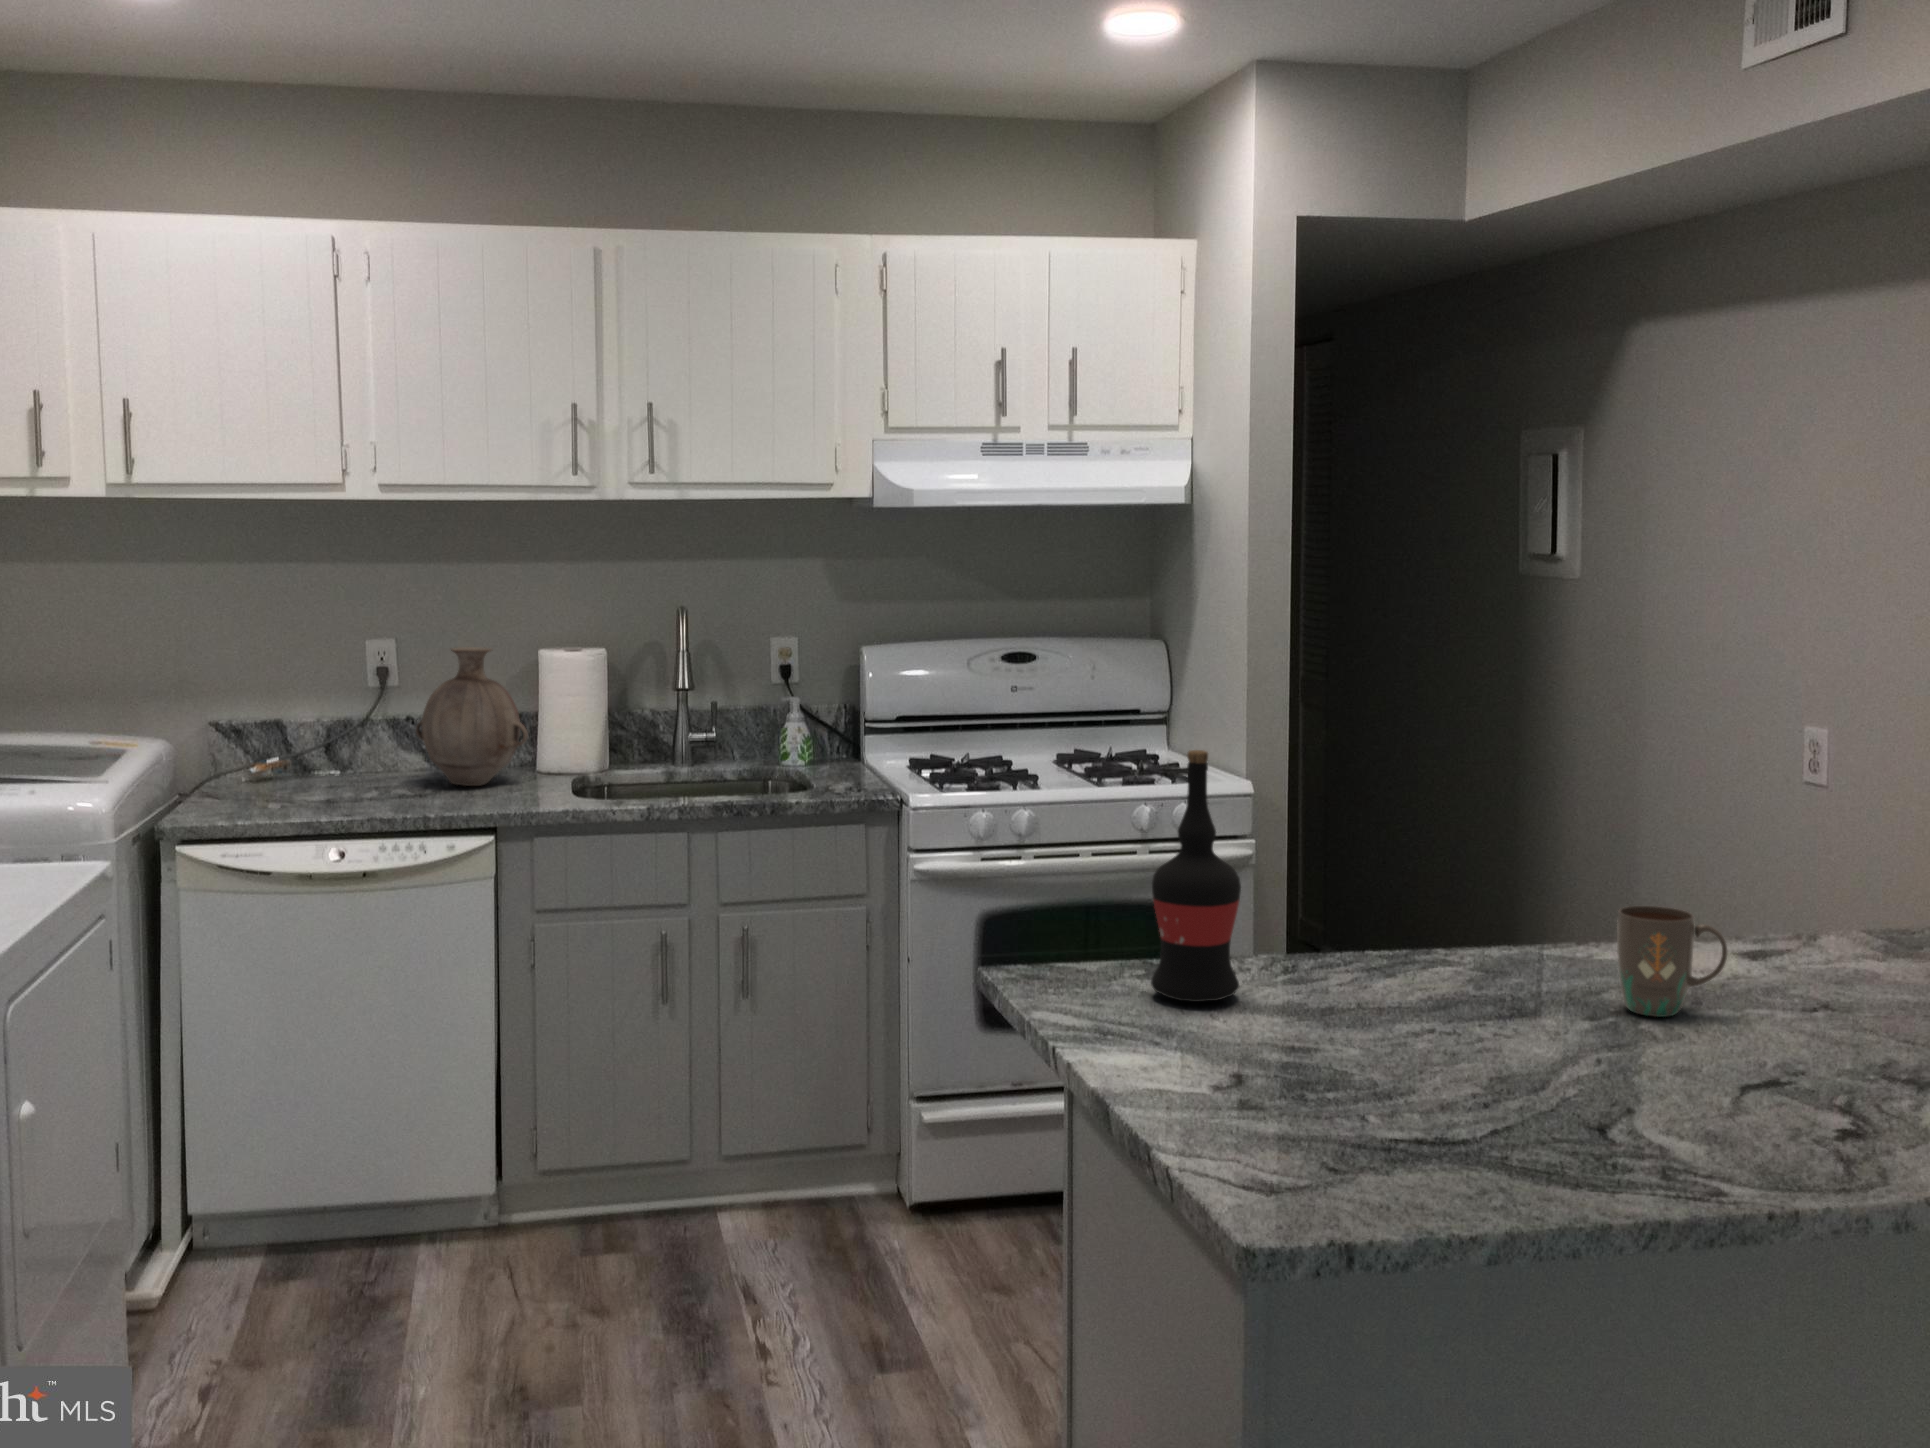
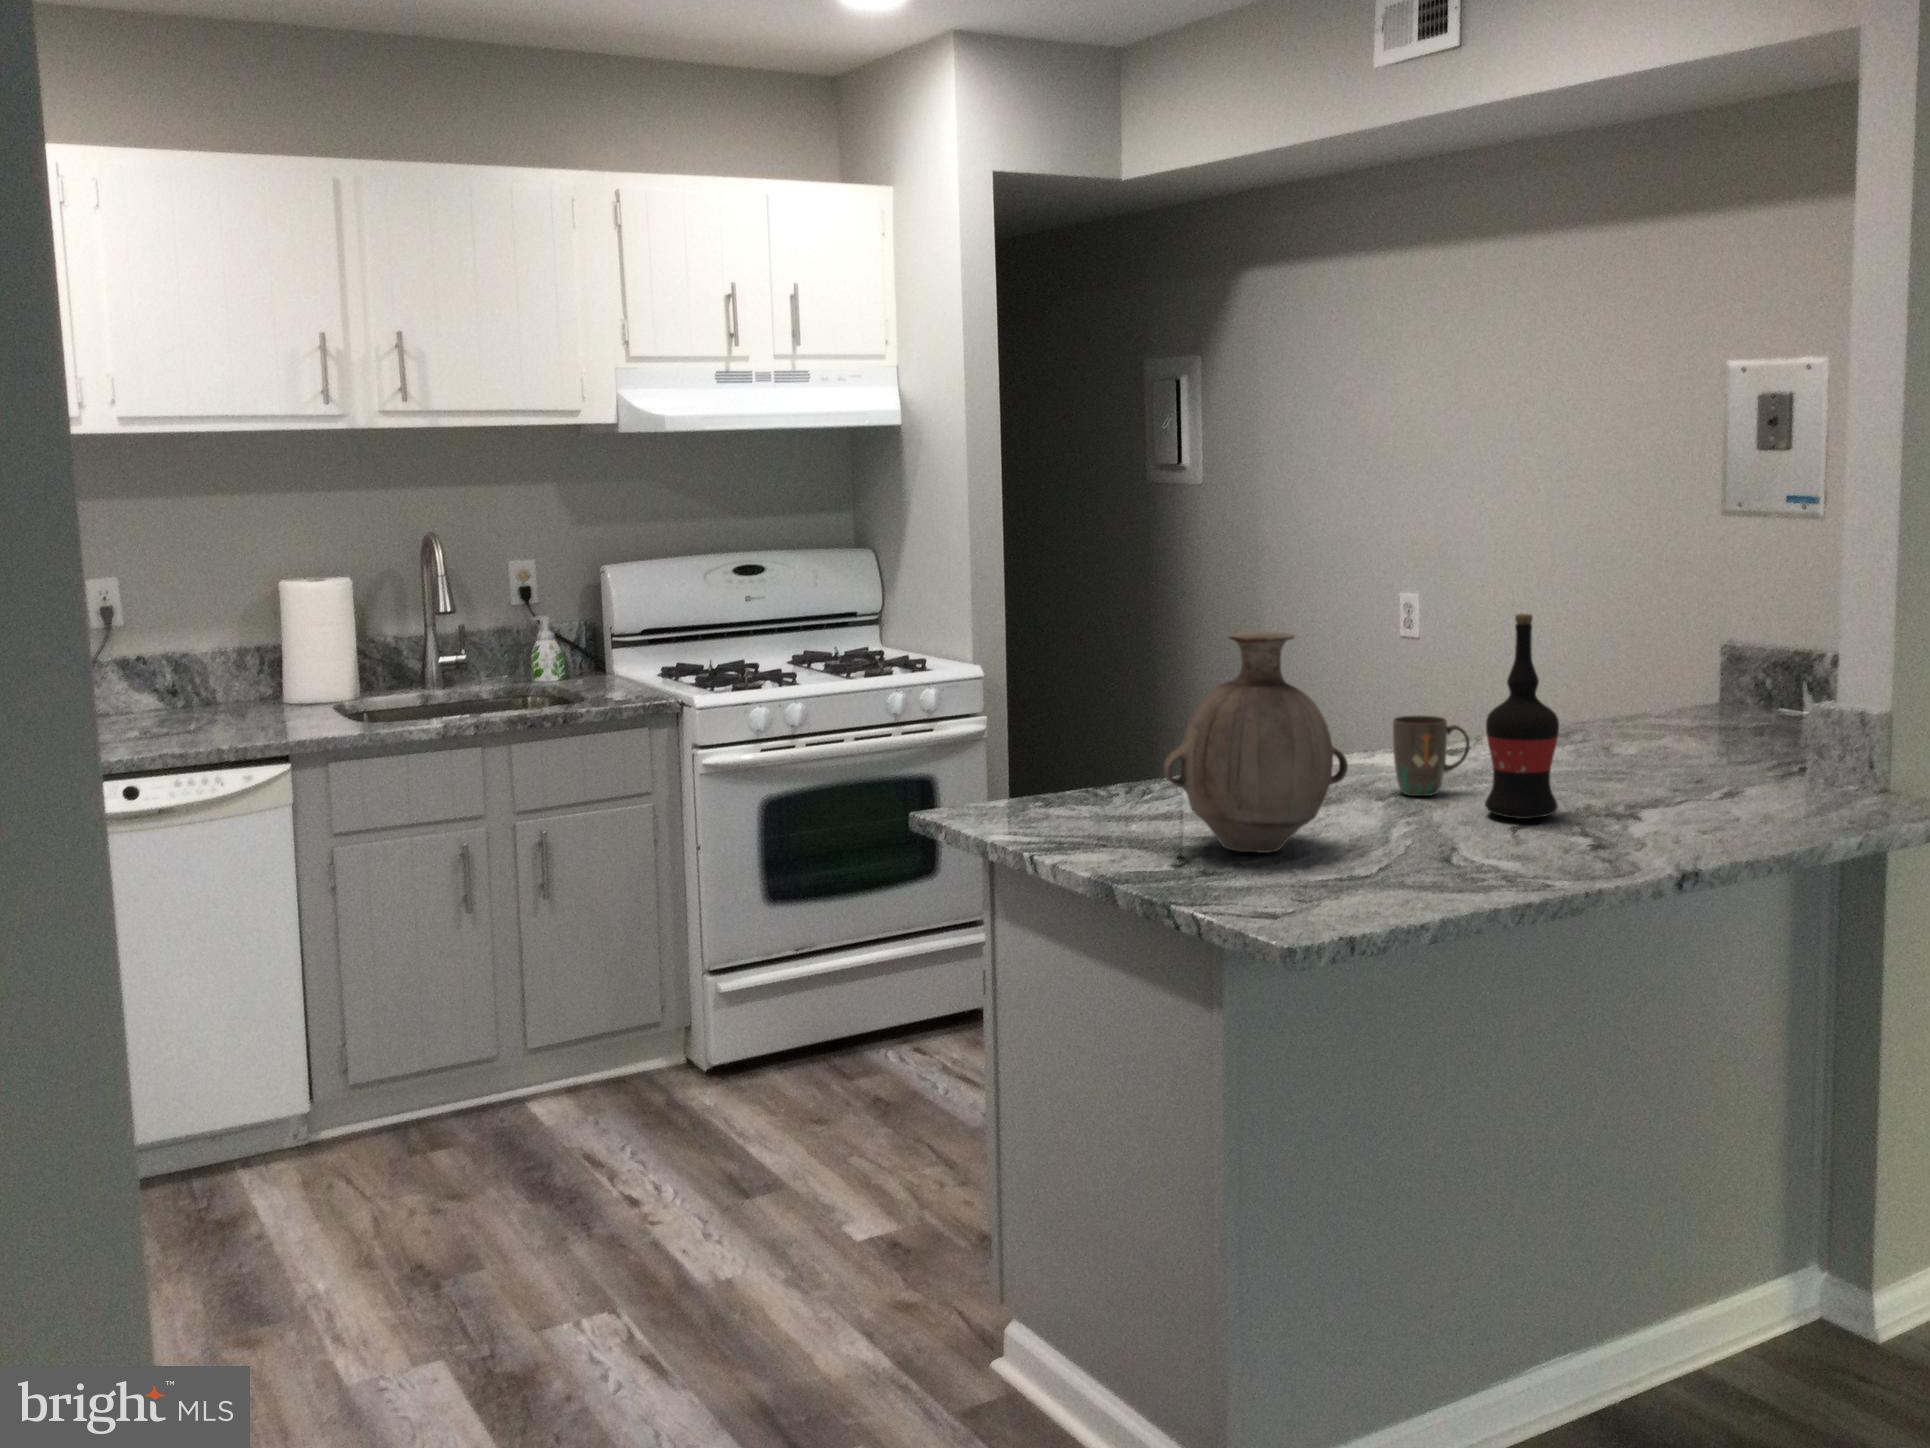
vase: present [416,647,528,786] -> present [1164,632,1348,853]
wine bottle: present [1151,750,1241,1002] -> present [1485,614,1559,819]

